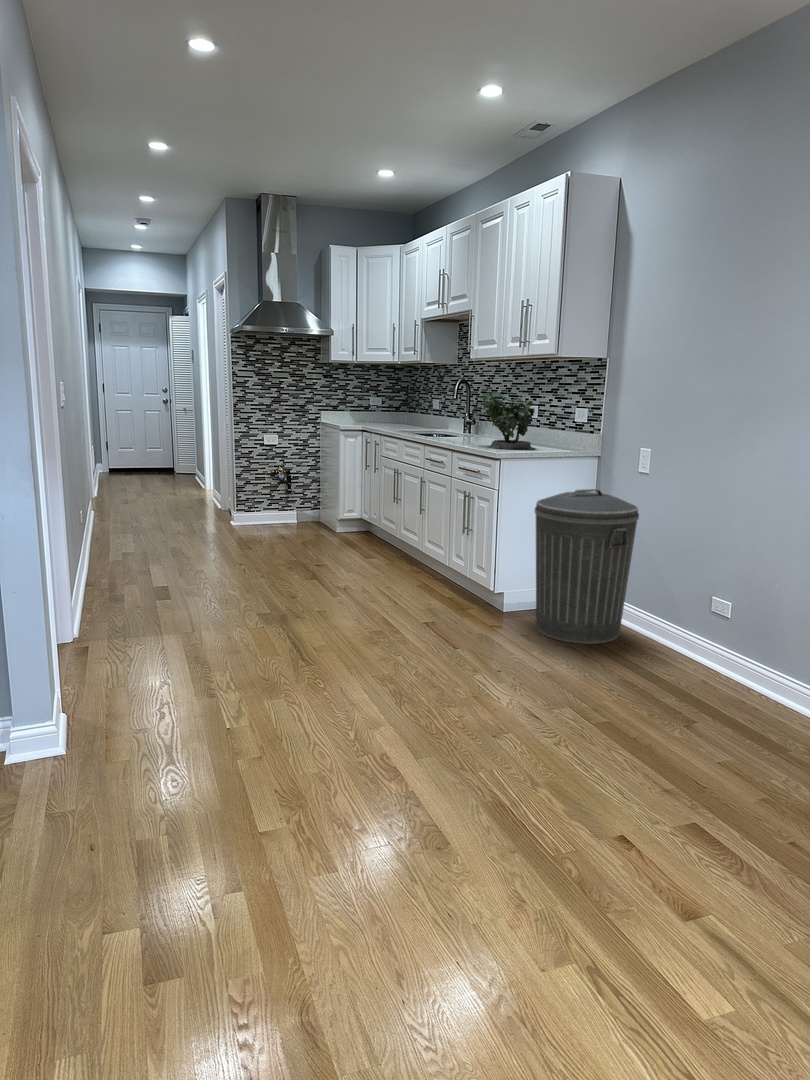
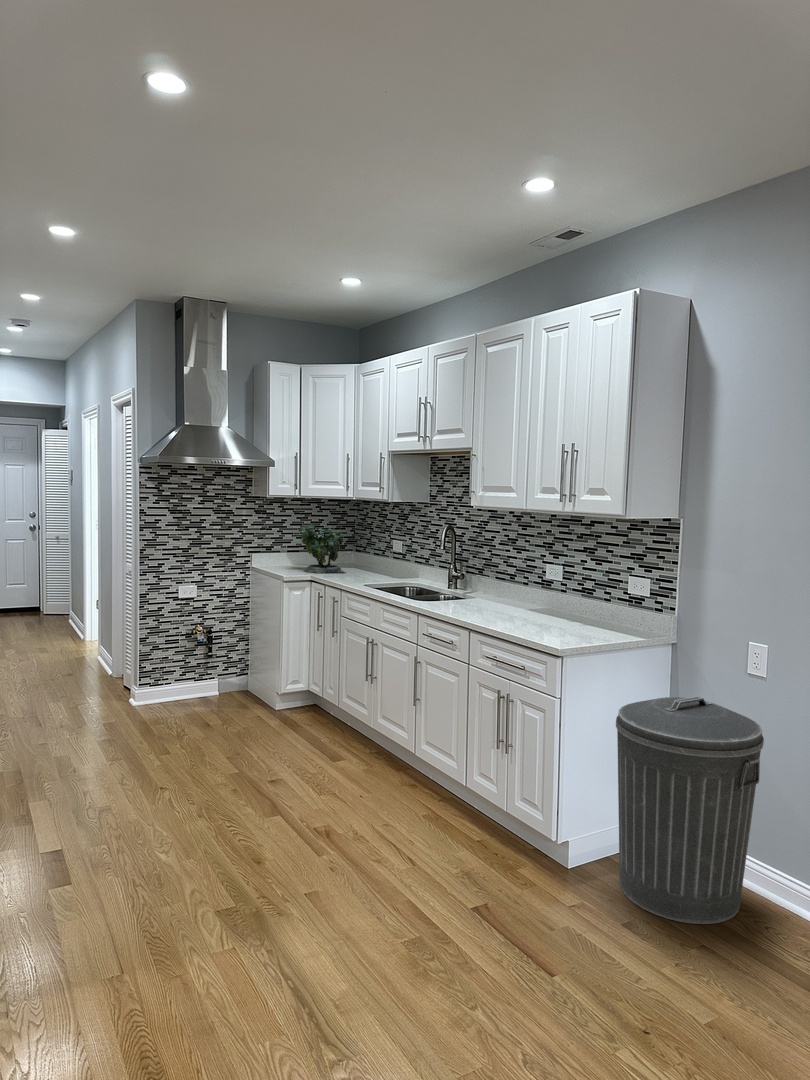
potted plant: present [483,389,536,449] -> present [299,522,345,573]

